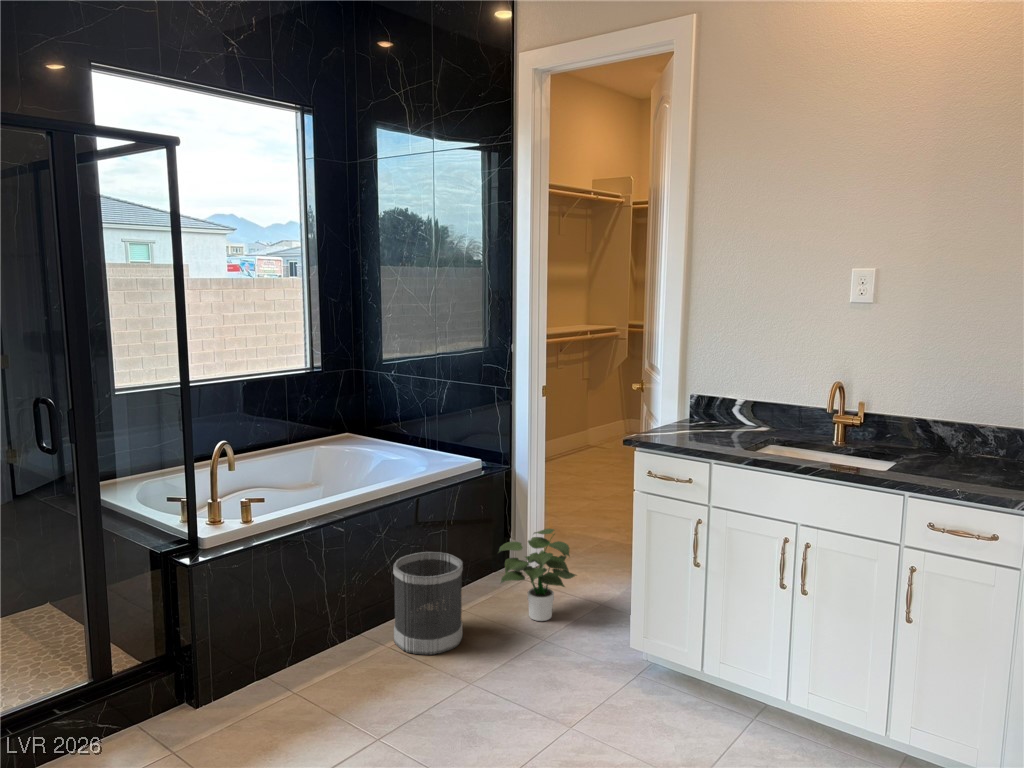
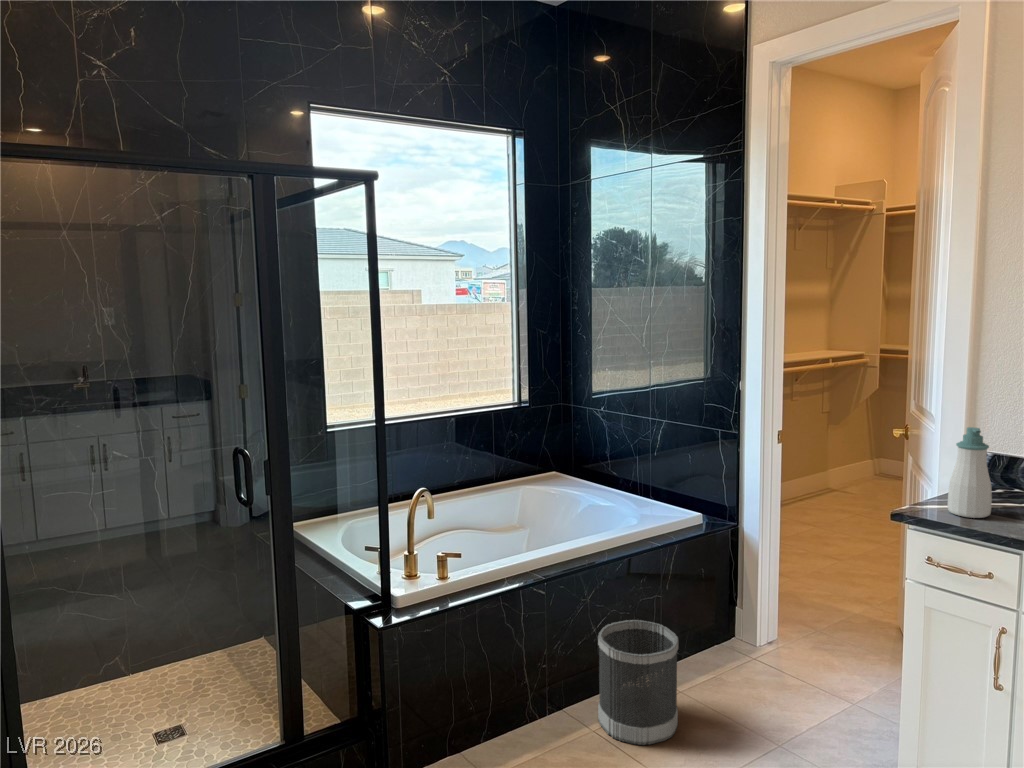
soap bottle: none [664,372,693,440] -> present [948,427,992,518]
potted plant: present [499,529,576,621] -> none [720,603,822,716]

